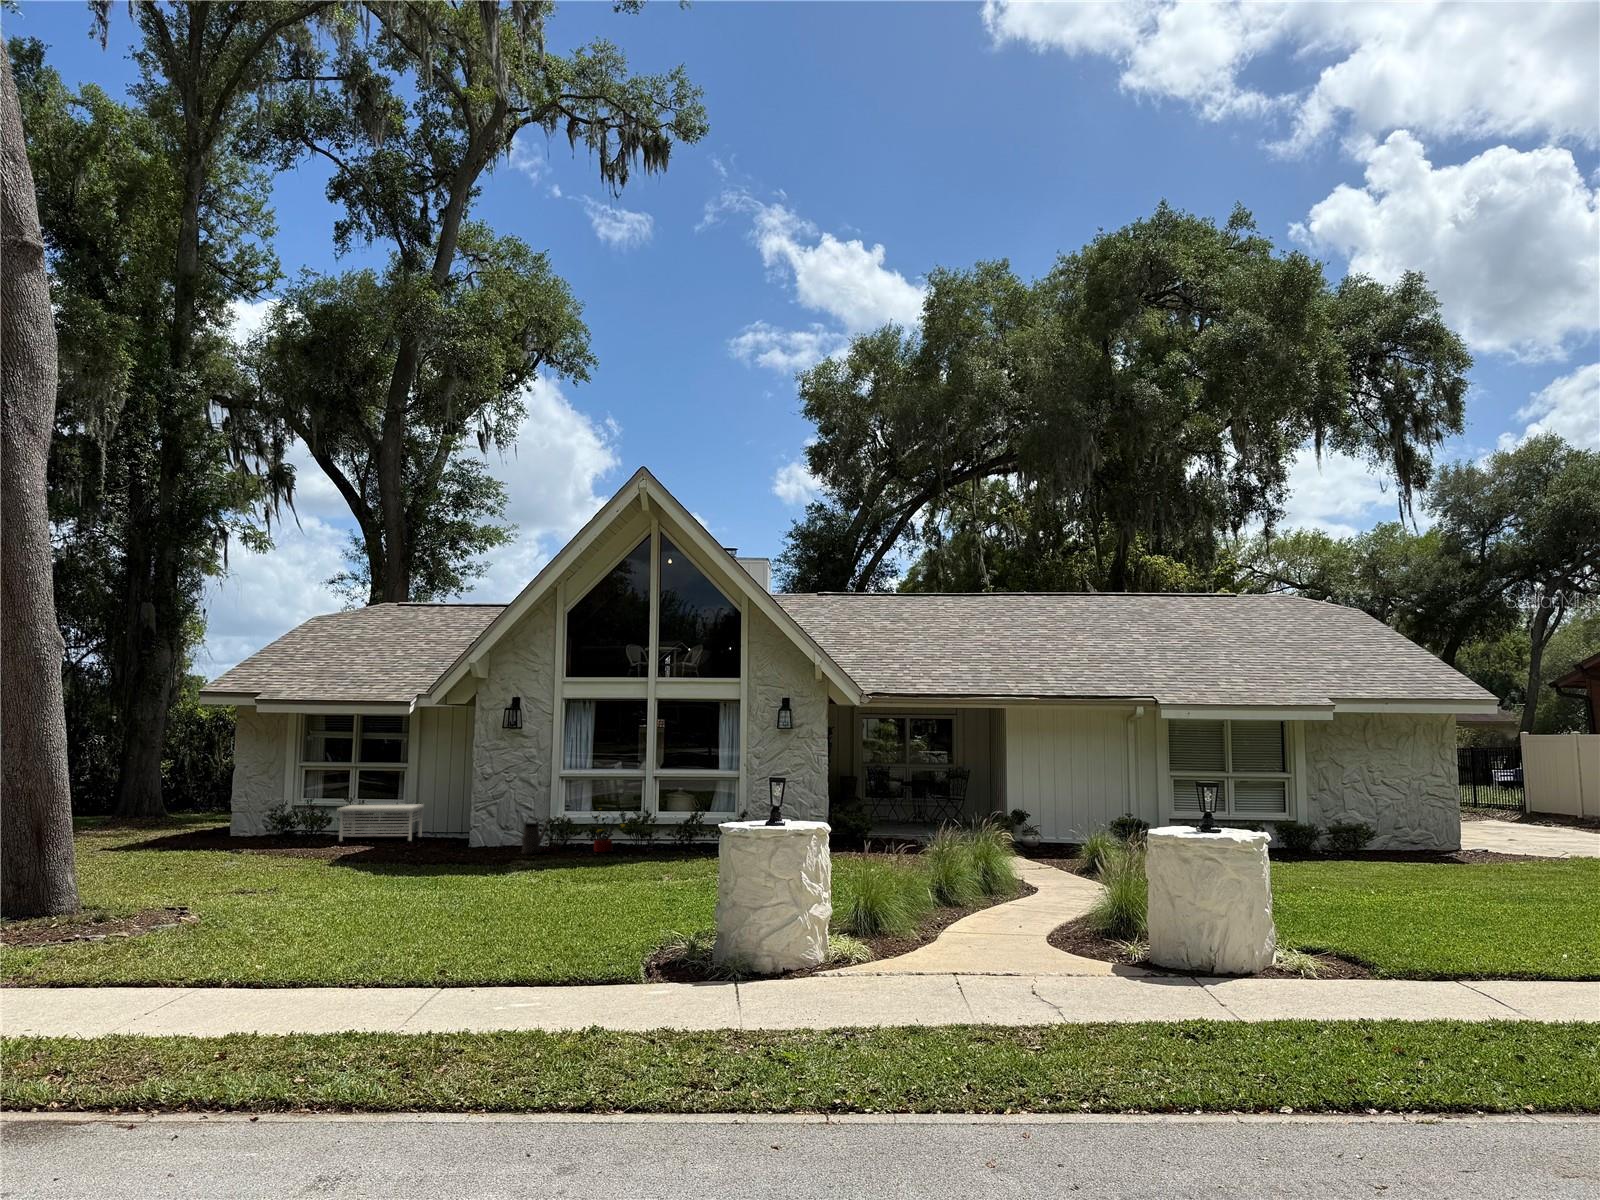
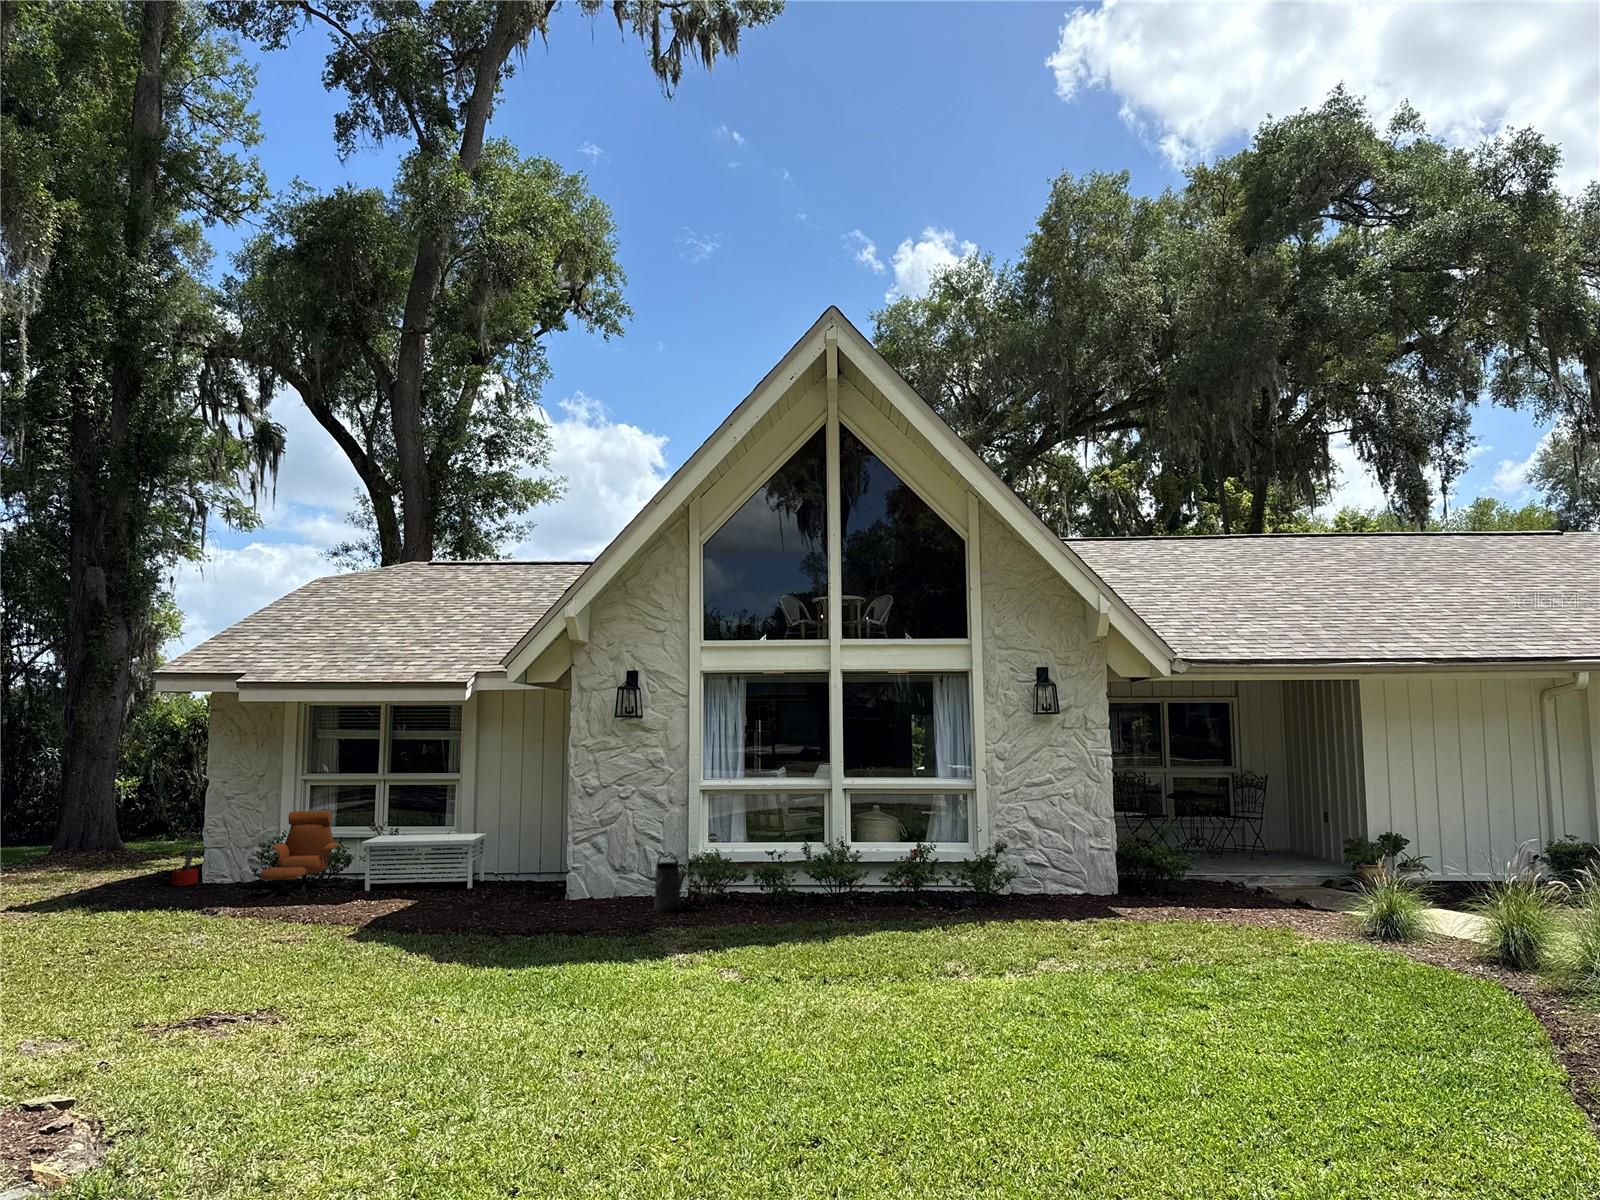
lounge chair: none [269,787,323,844] -> present [261,811,339,898]
decorative plant: present [594,812,625,852] -> present [171,832,198,886]

